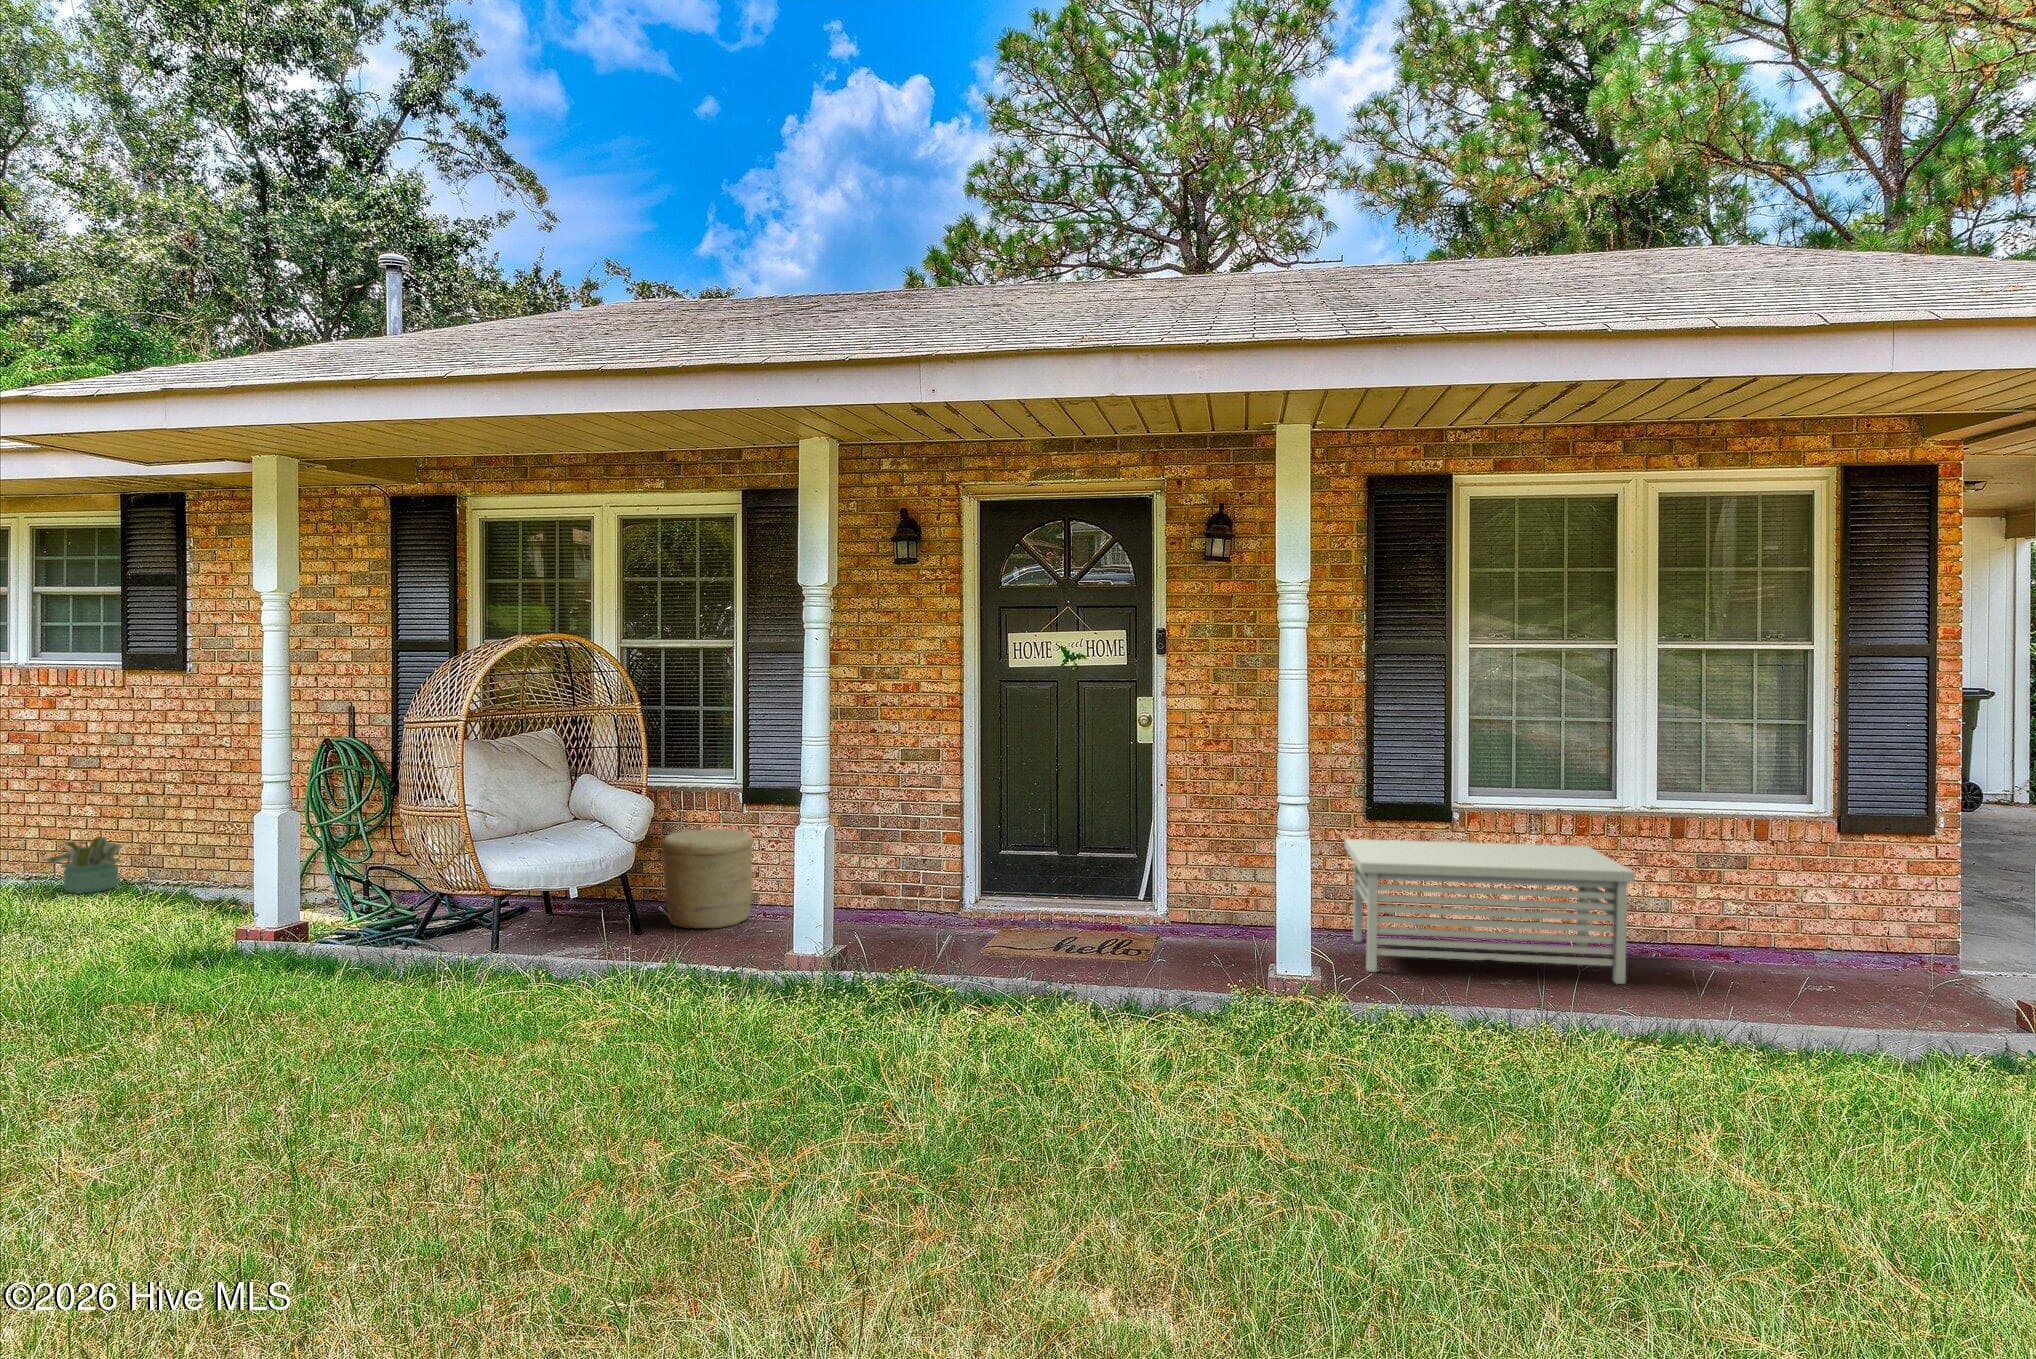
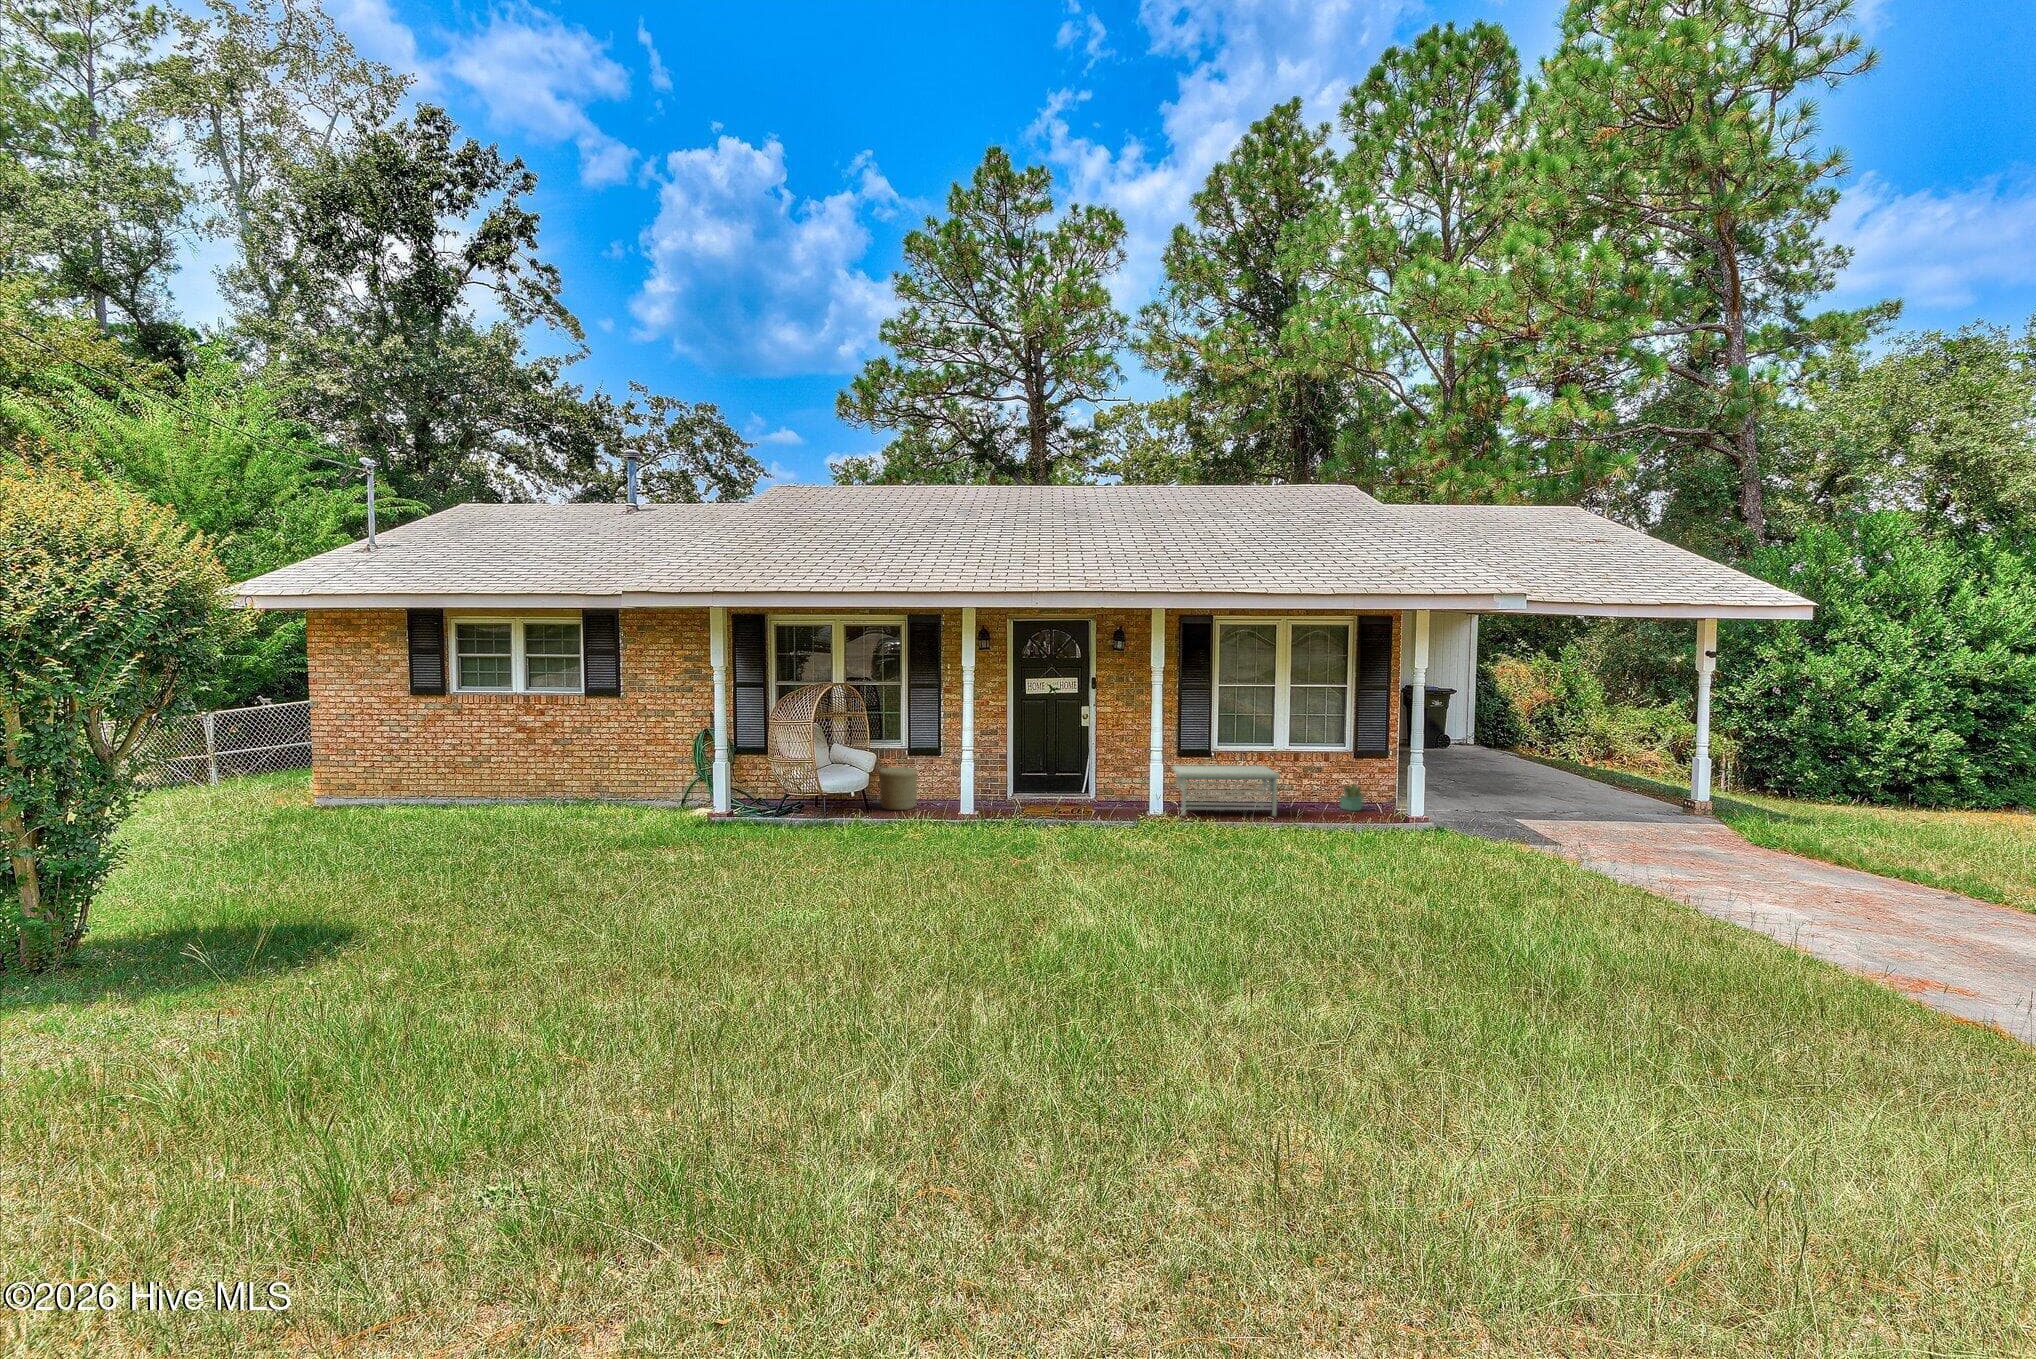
decorative plant: present [45,837,122,894] -> present [1339,784,1368,811]

